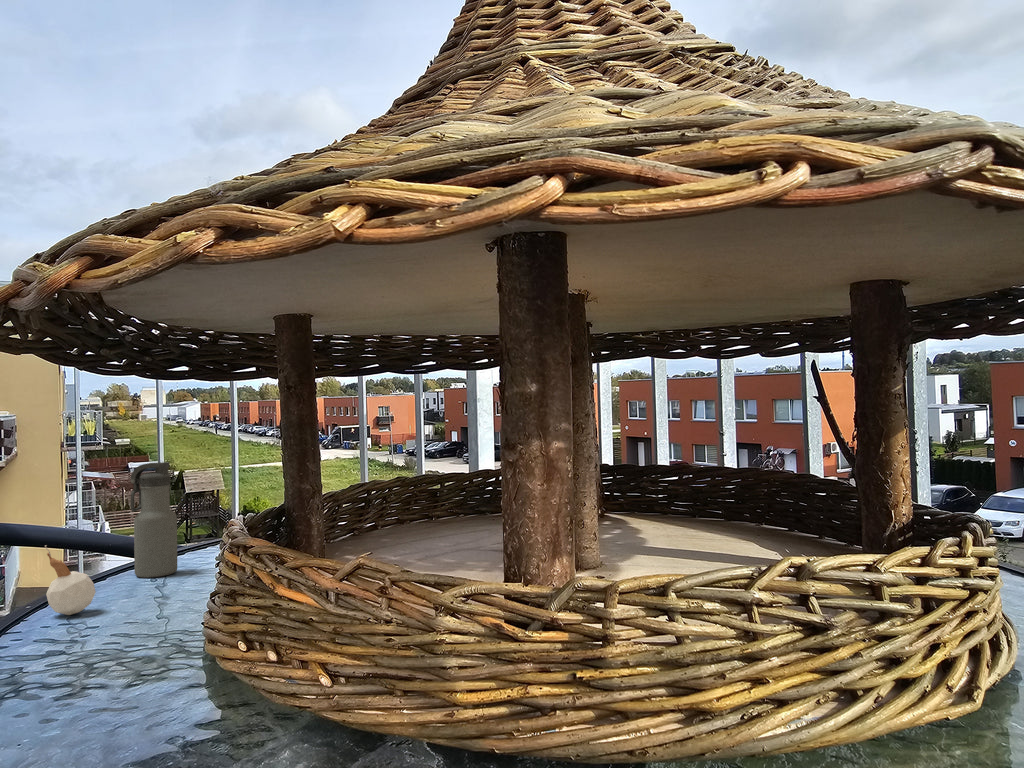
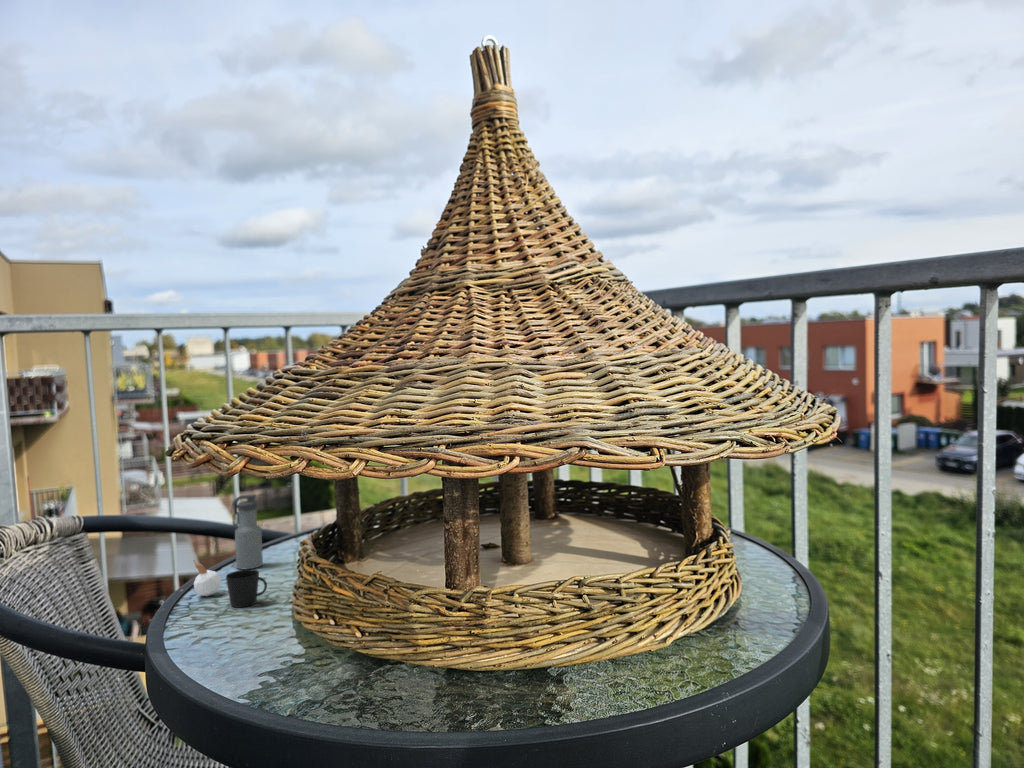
cup: none [96,569,168,633] -> present [226,570,267,608]

